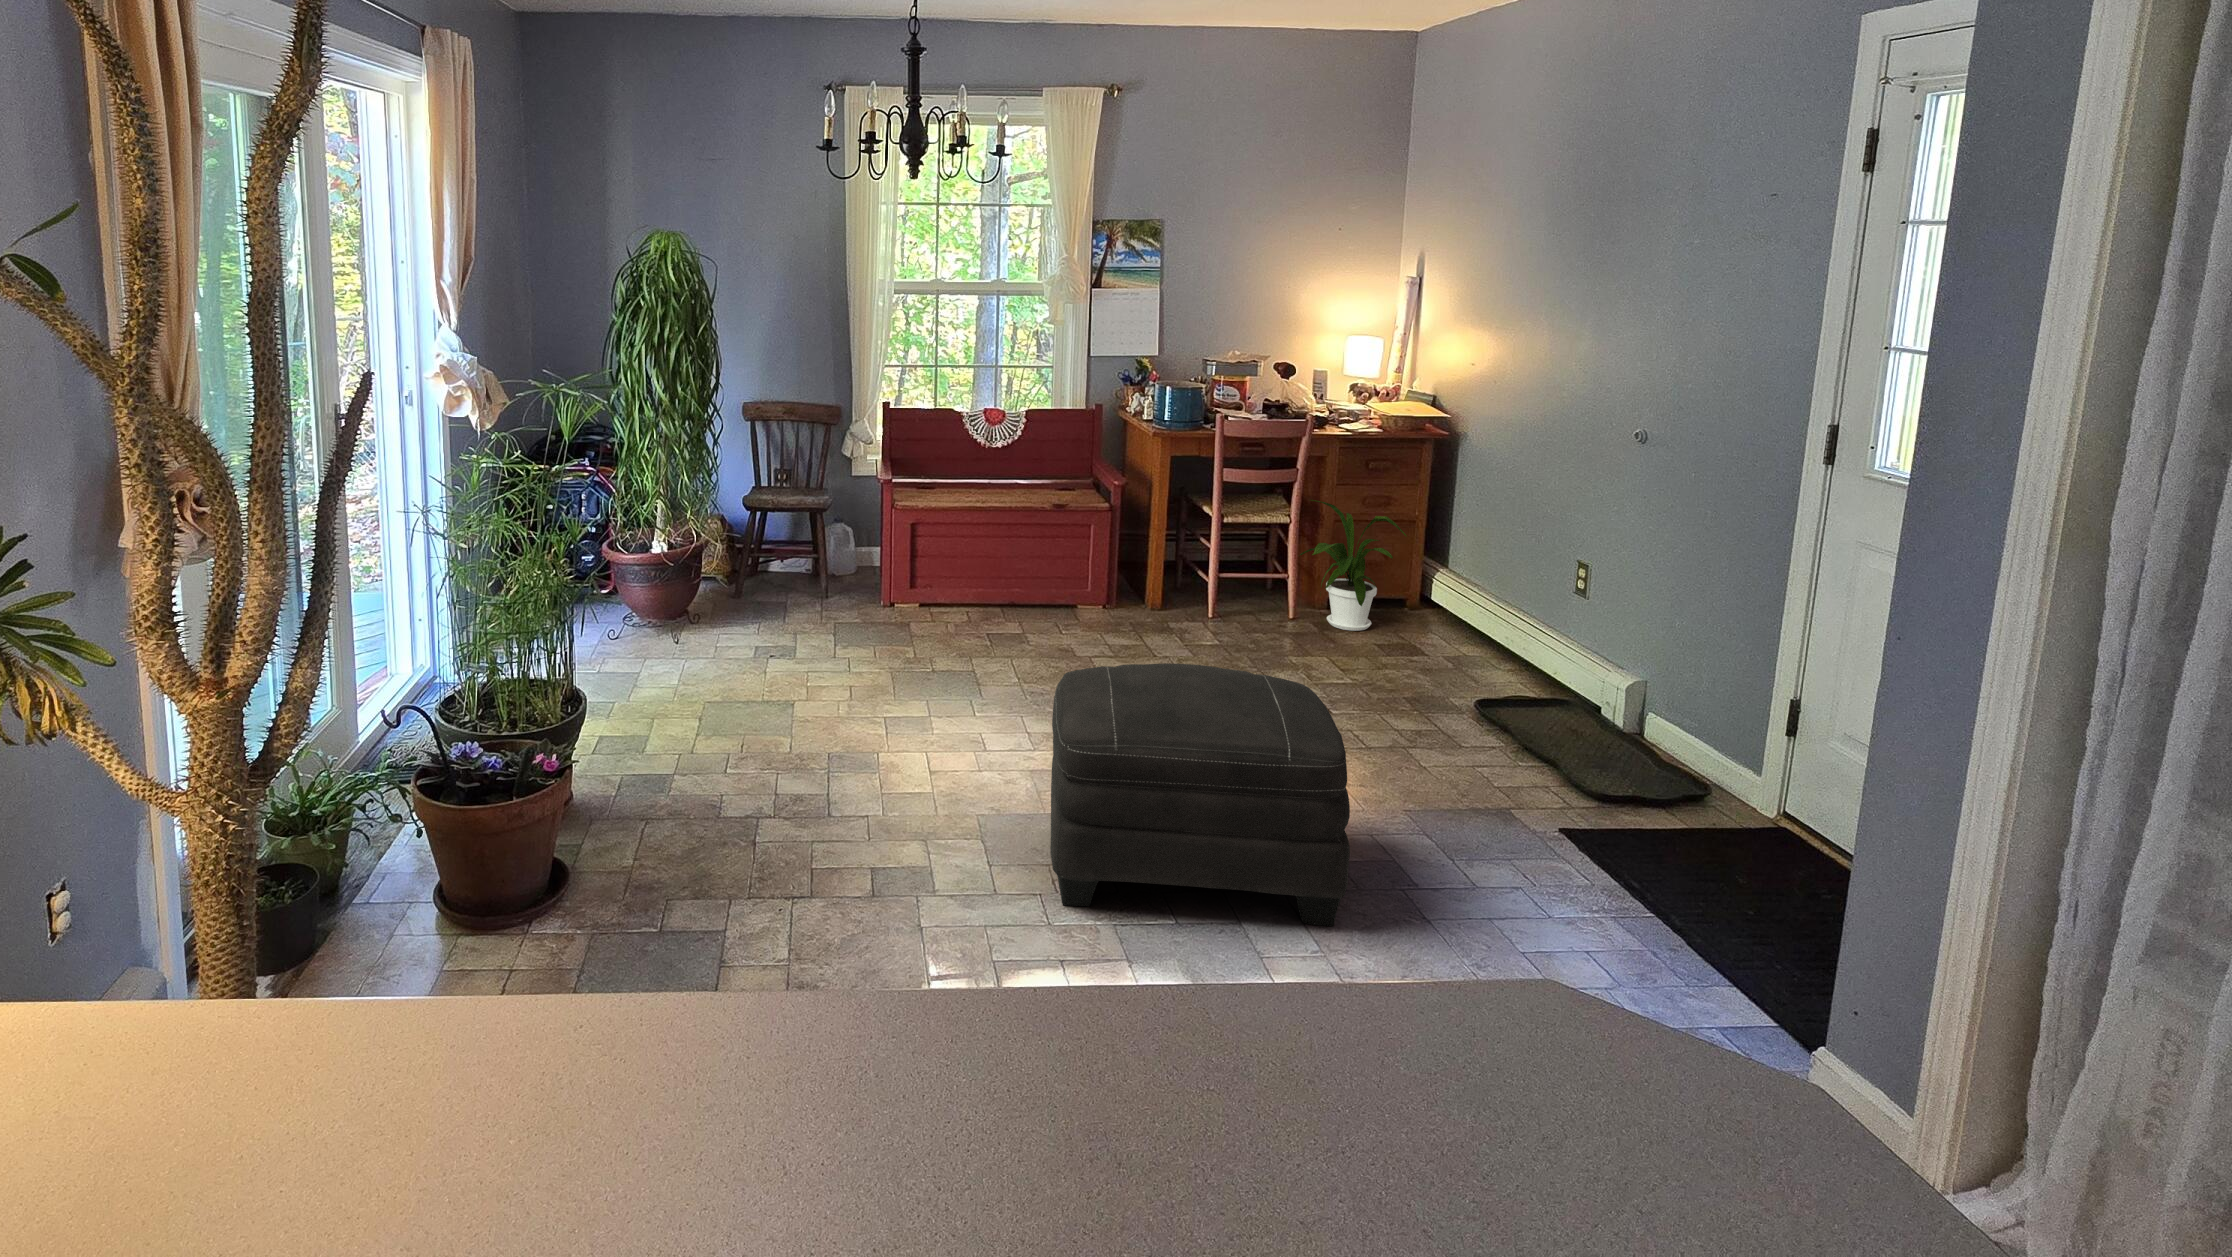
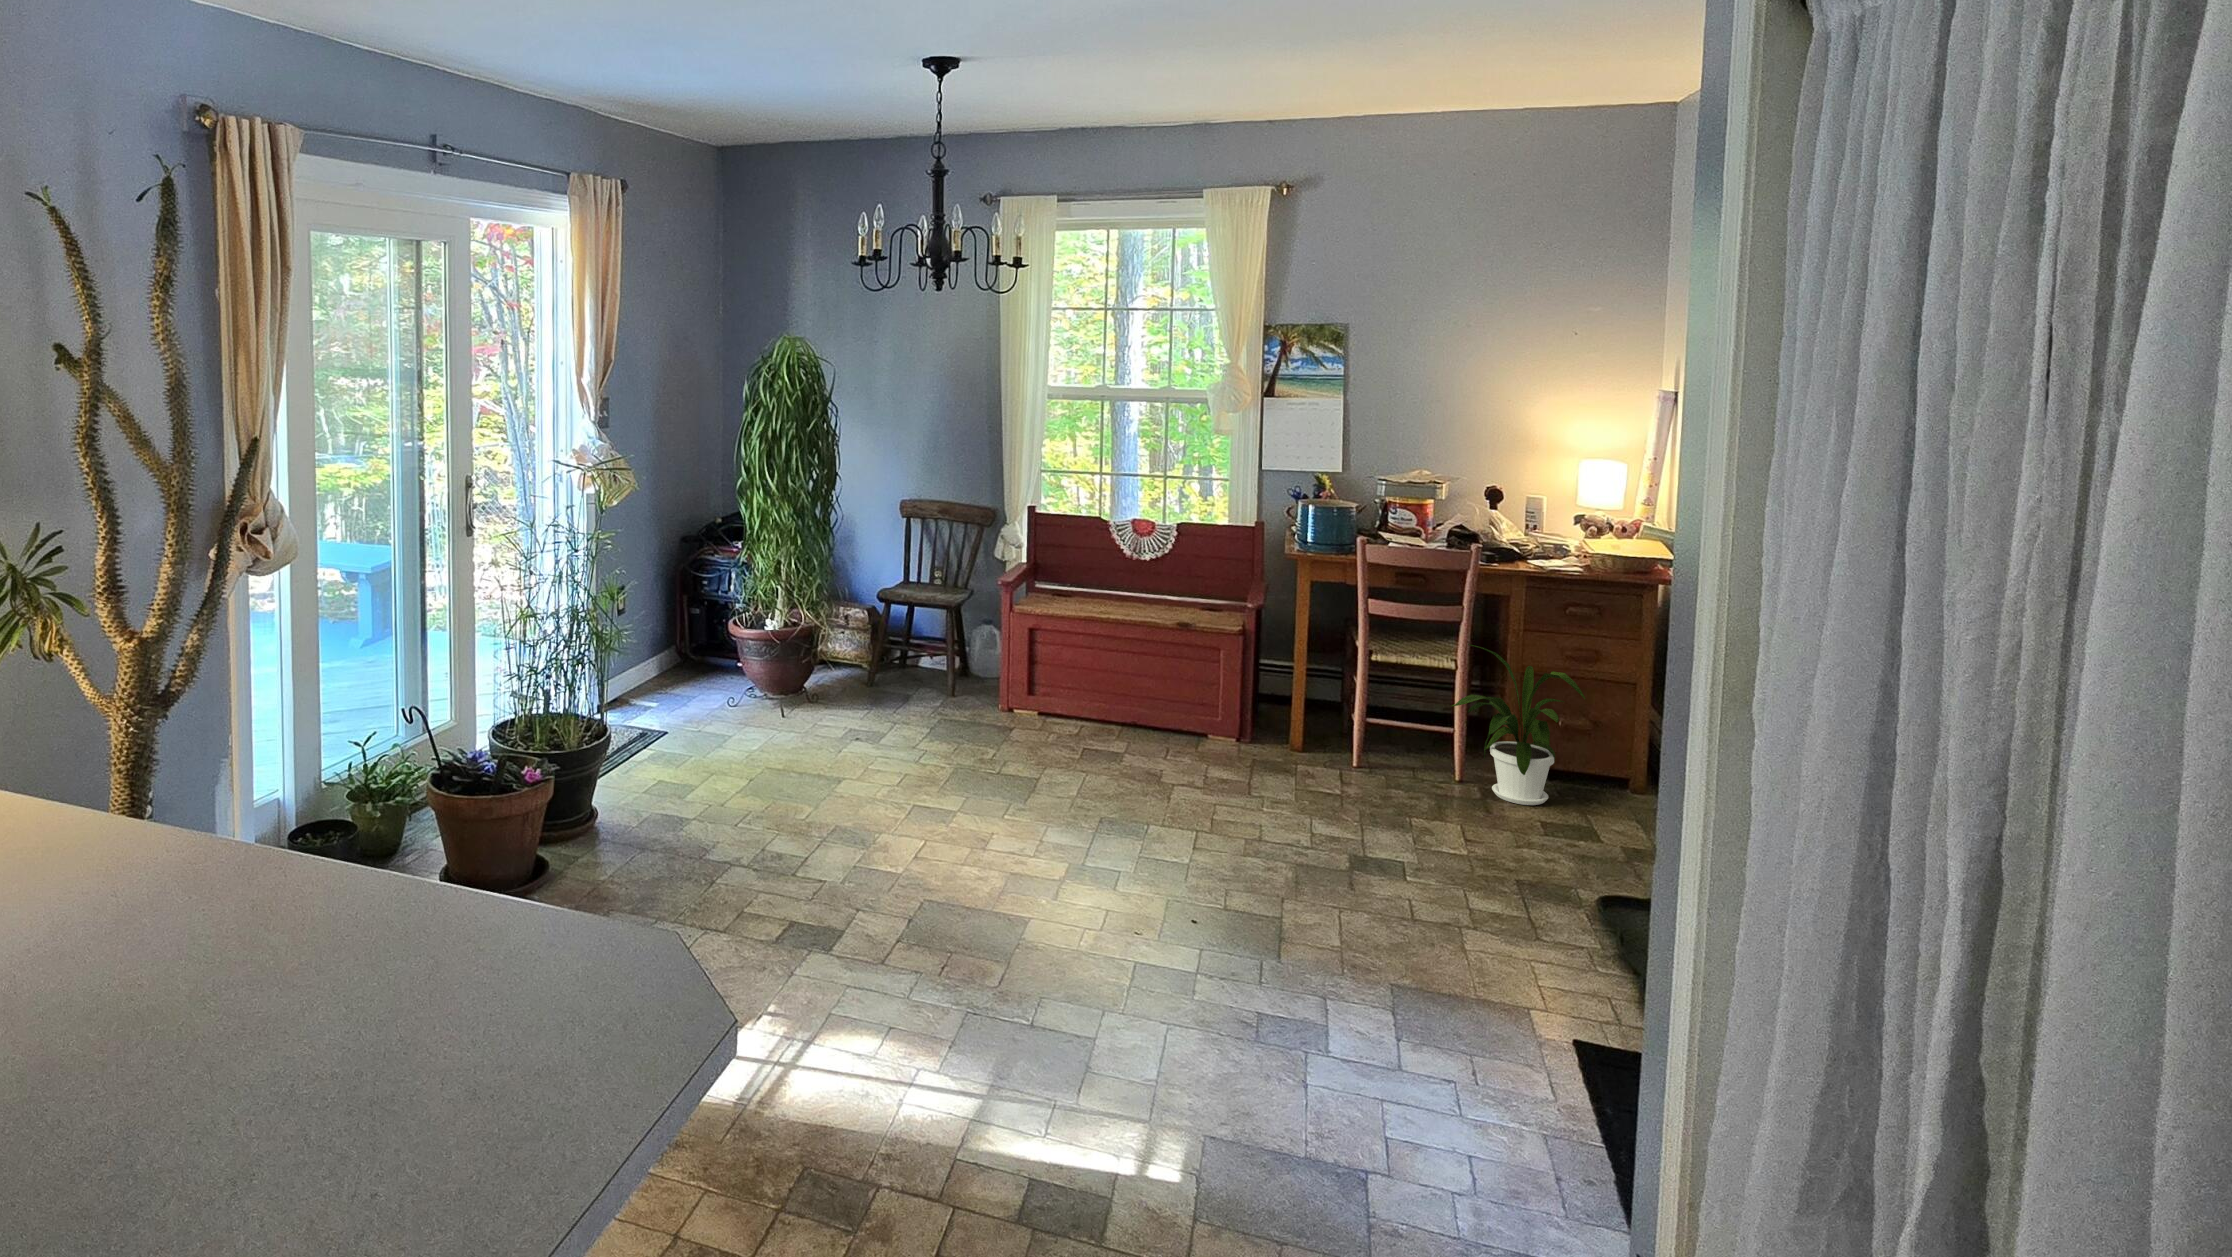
ottoman: present [1050,663,1350,926] -> none [908,763,1226,1057]

